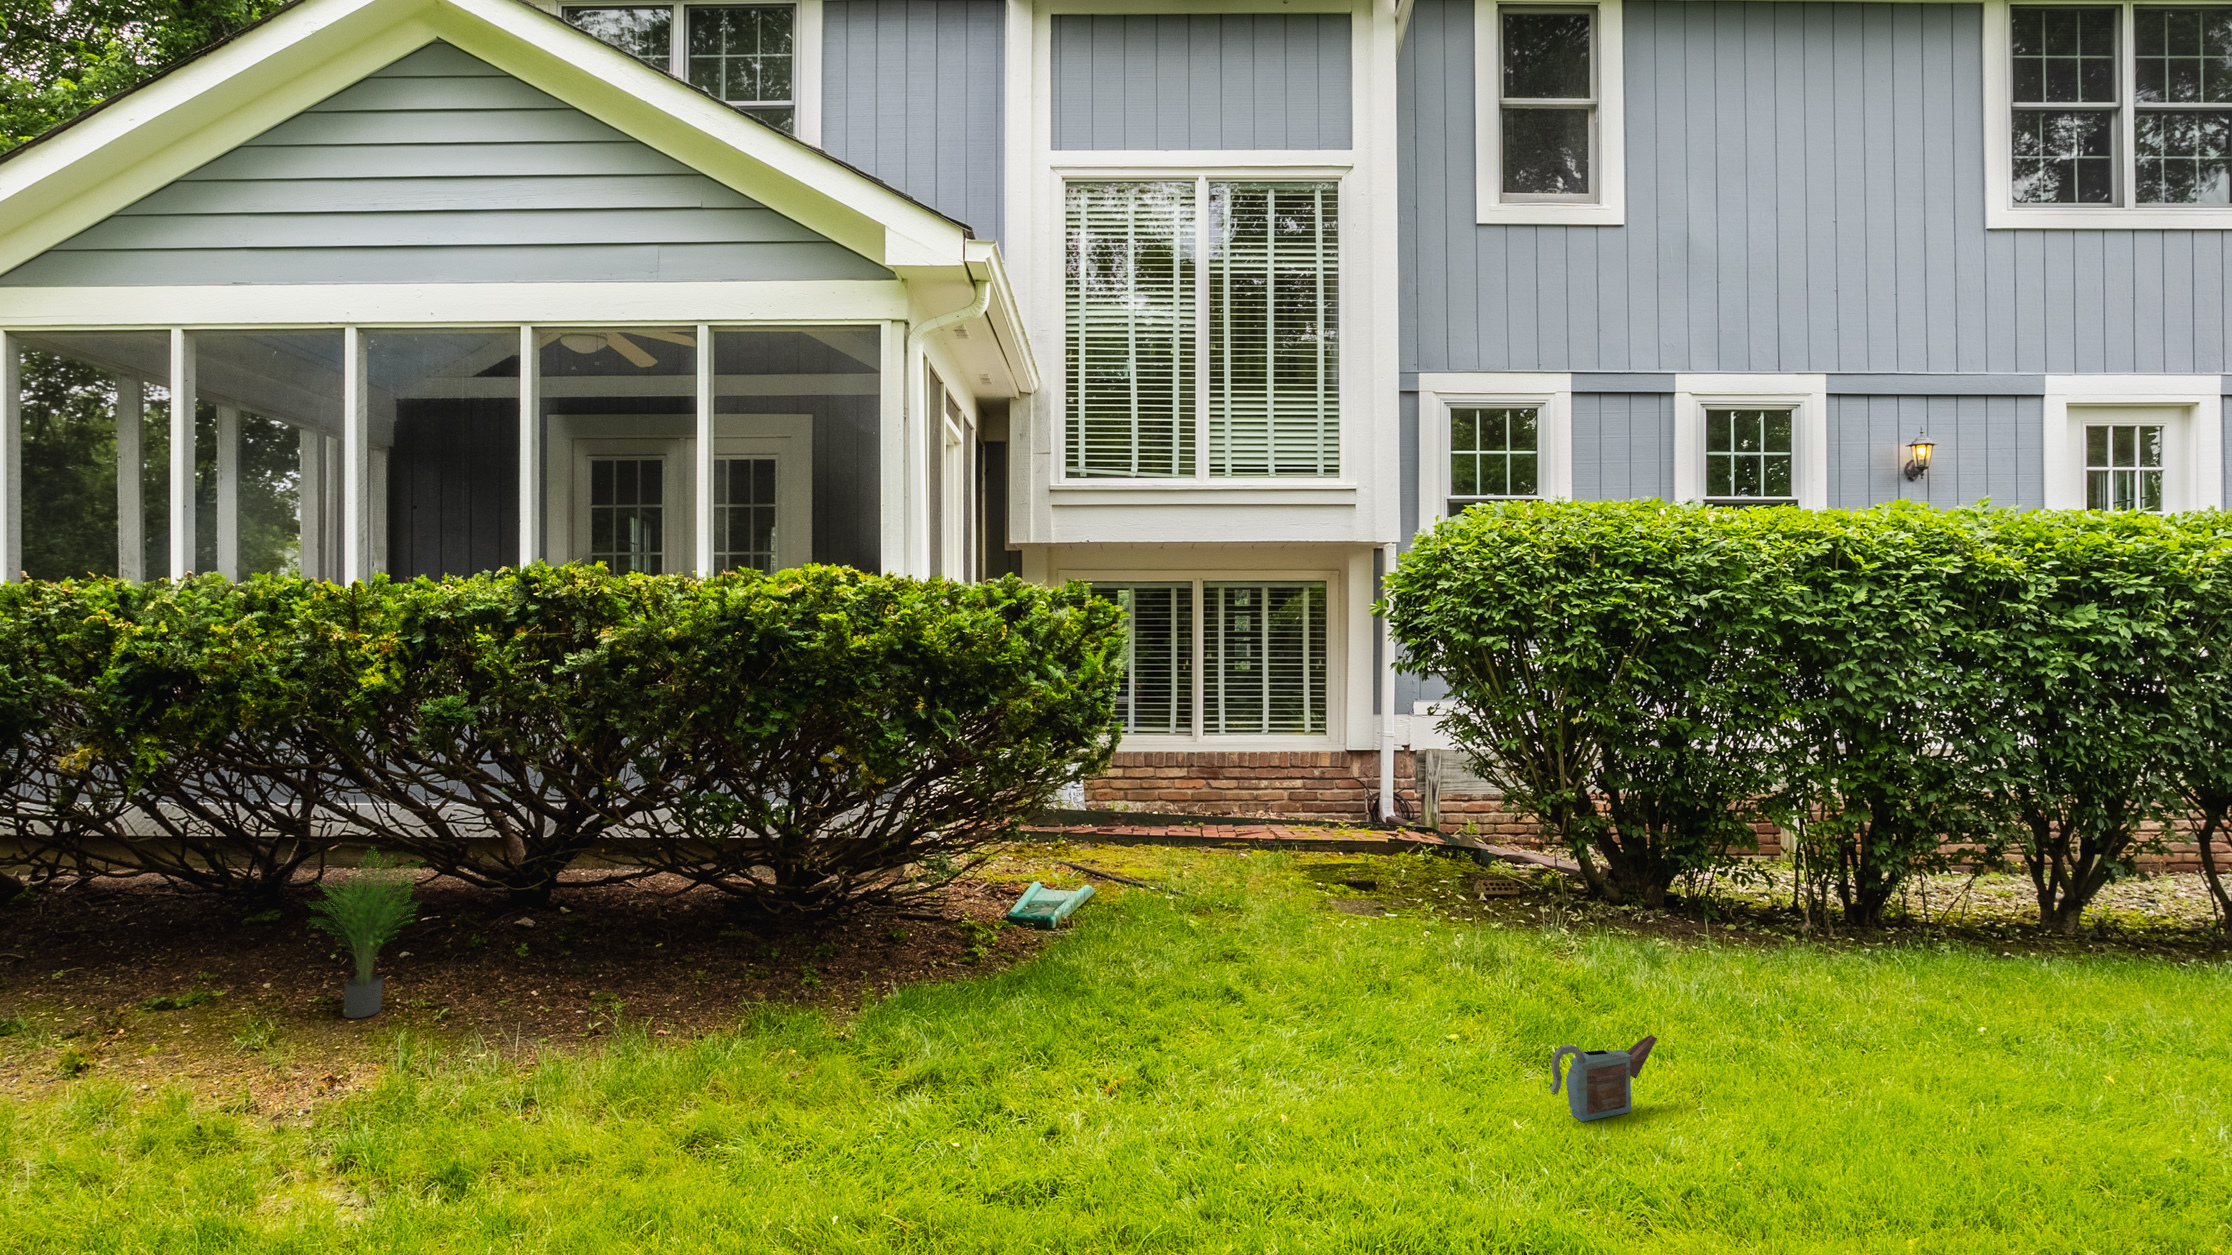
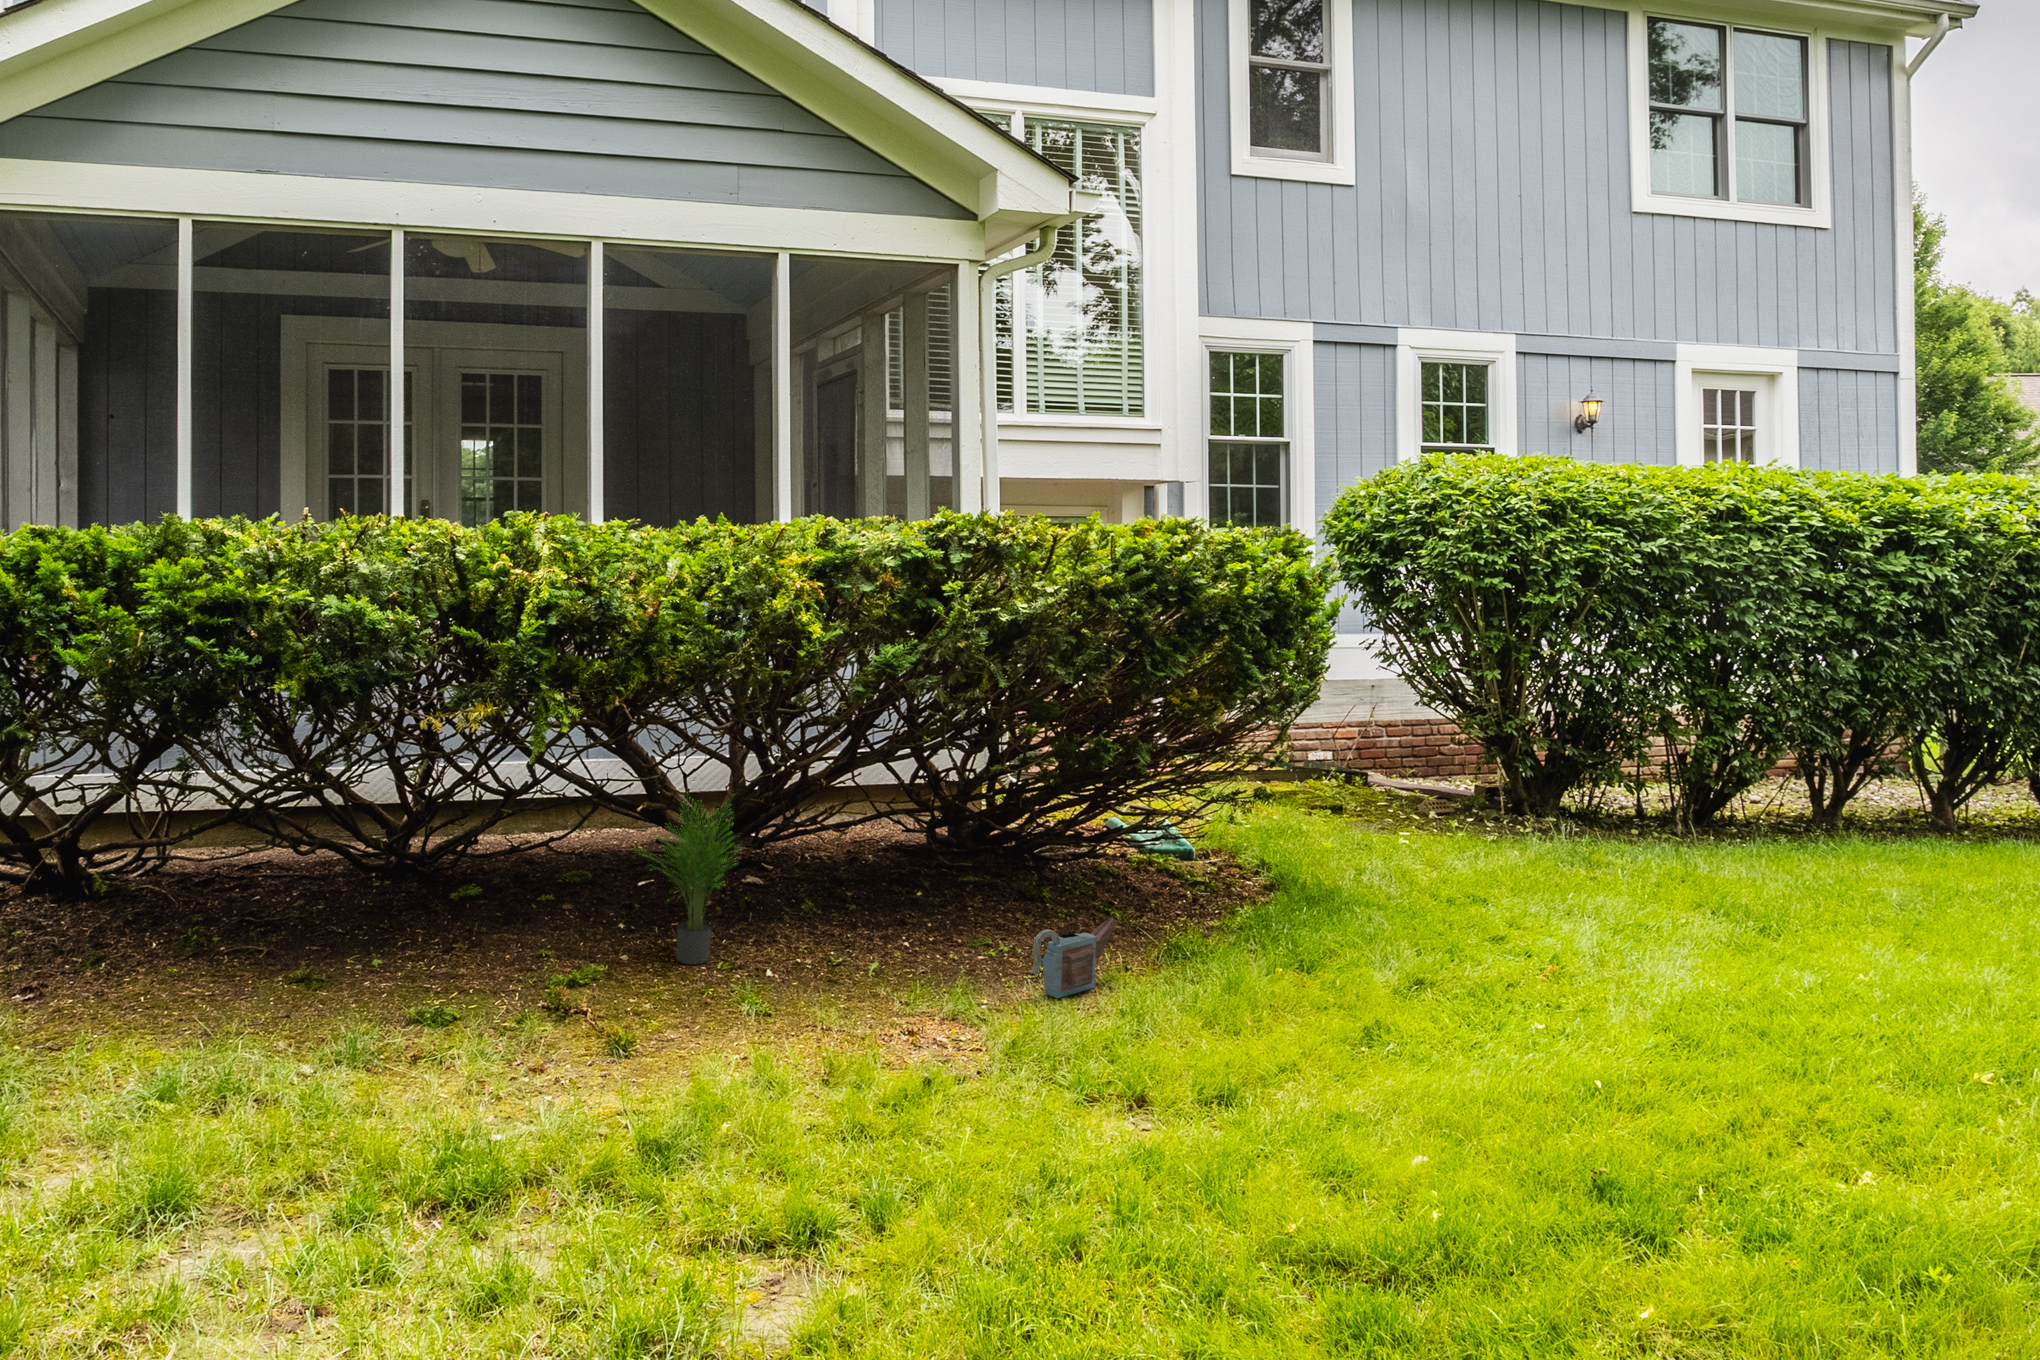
watering can: present [1550,1034,1657,1122] -> present [1031,917,1117,998]

